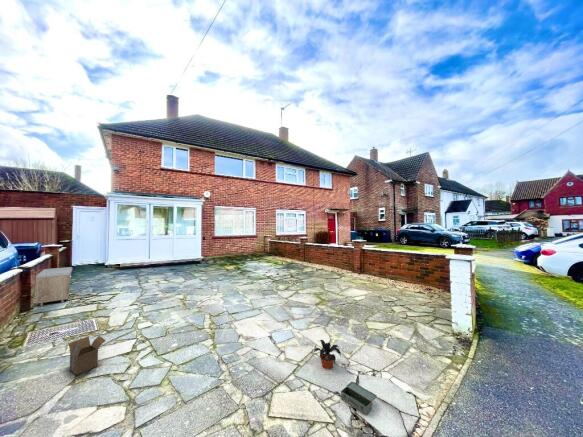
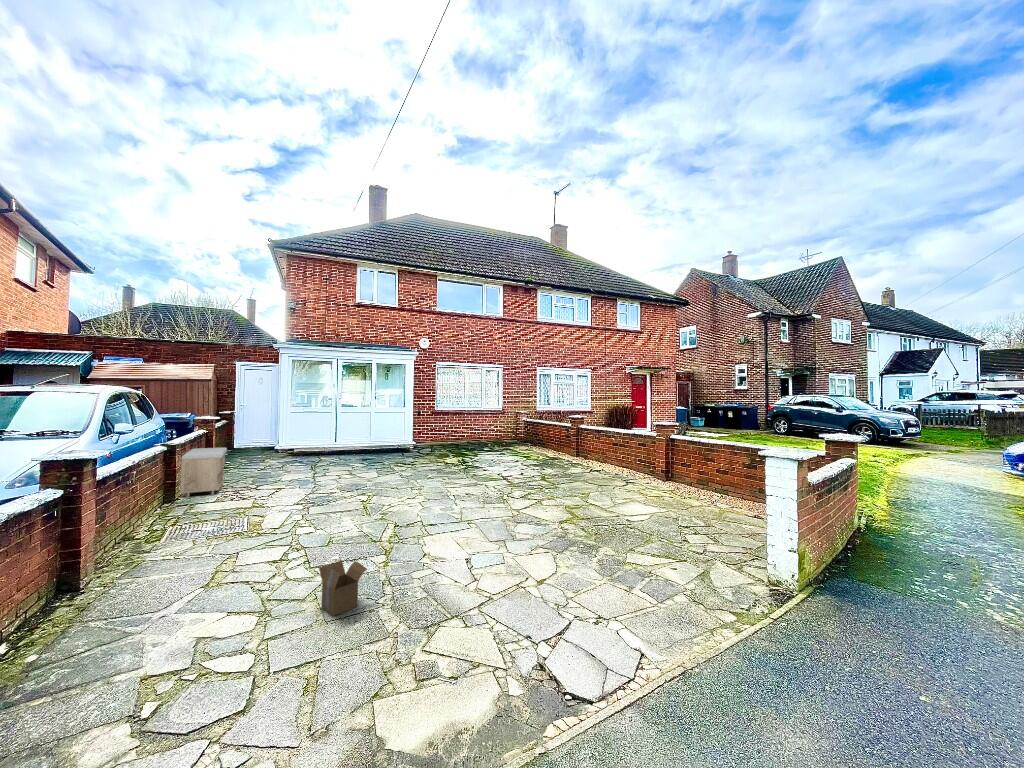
cardboard box: present [68,336,105,375] -> present [319,561,367,616]
potted plant: present [314,340,341,369] -> none [512,566,553,607]
toolbox: present [341,382,377,415] -> none [530,624,578,666]

